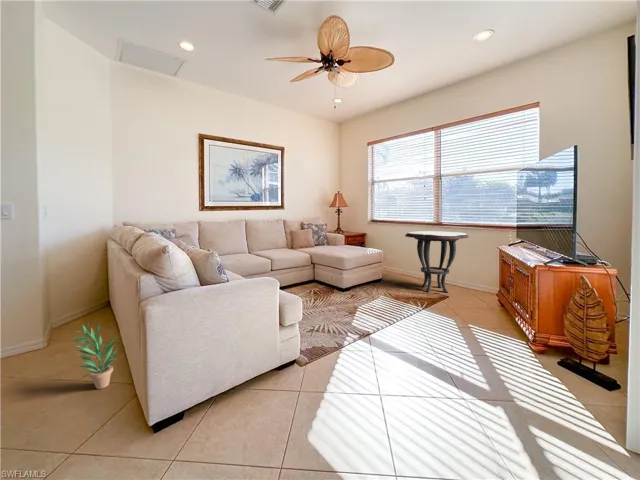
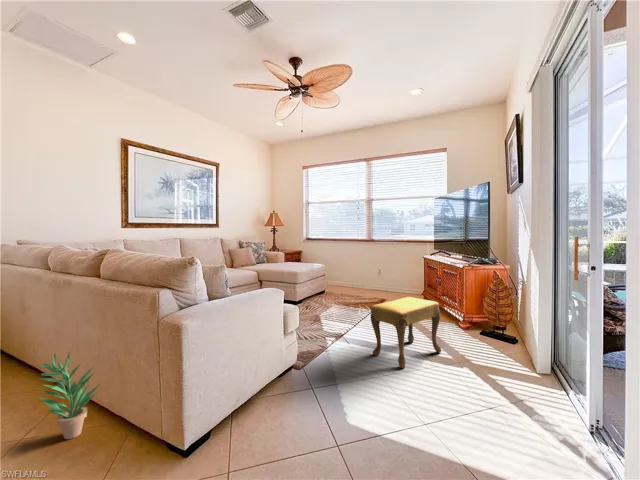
side table: present [405,231,469,293] -> none [345,245,396,299]
footstool: none [387,303,479,389] -> present [371,297,441,368]

